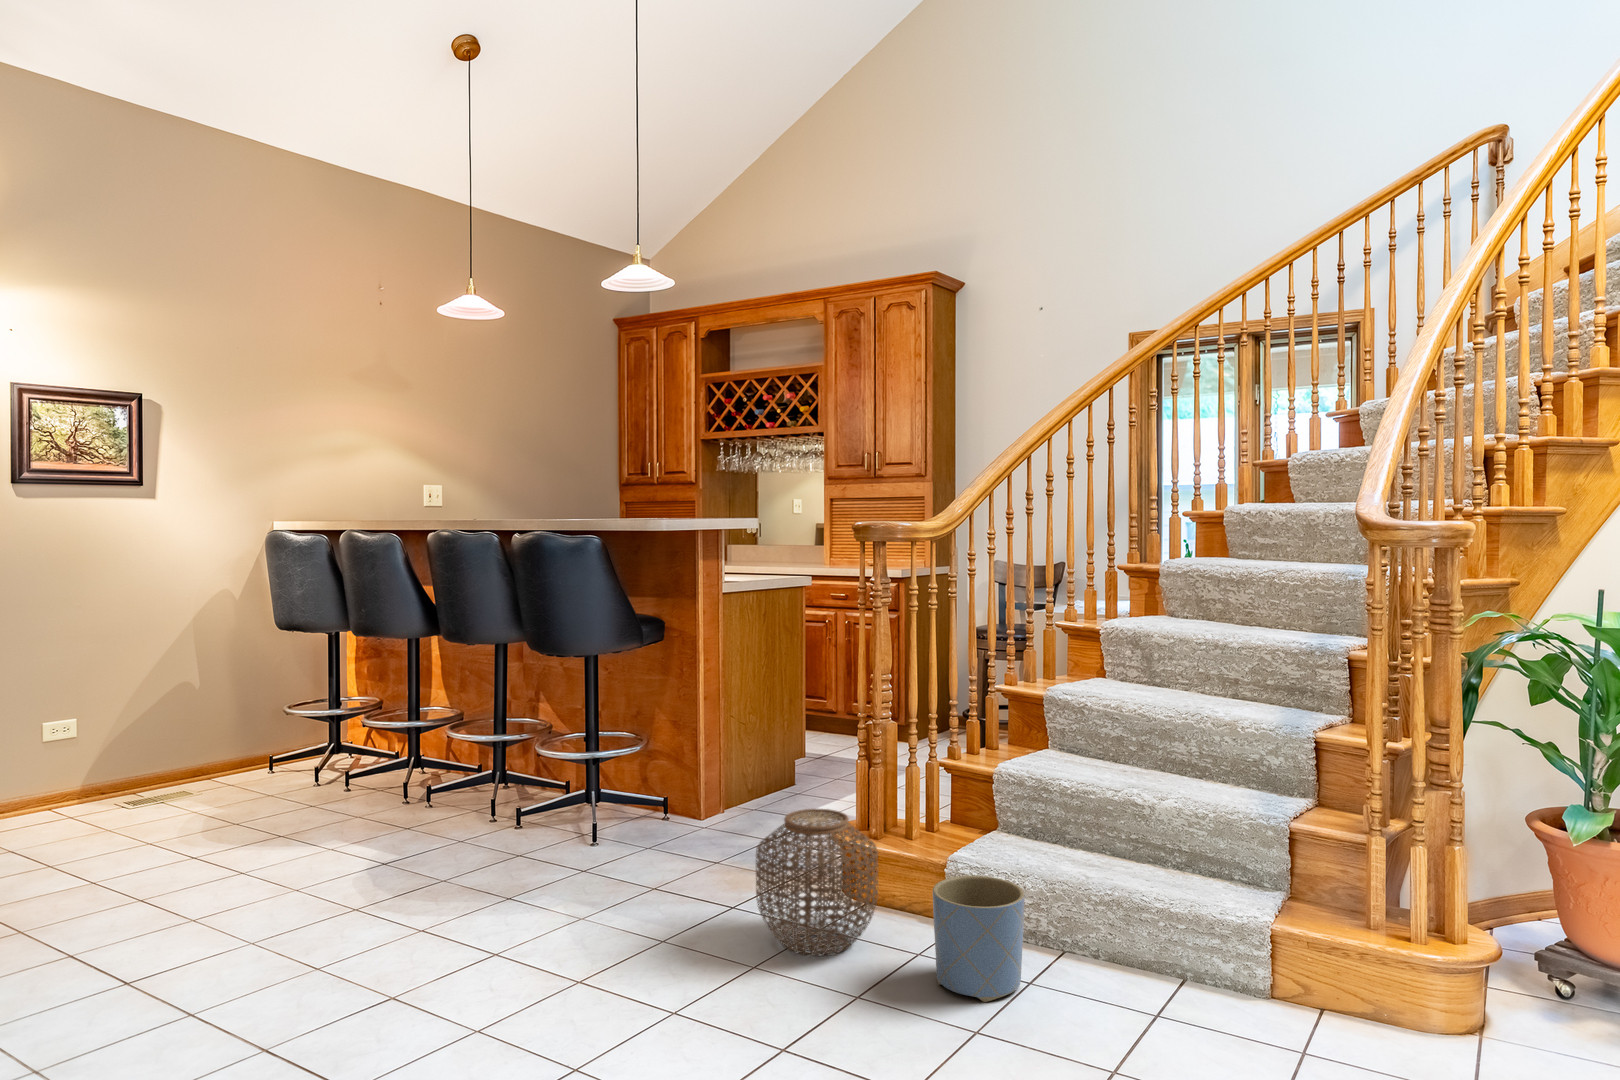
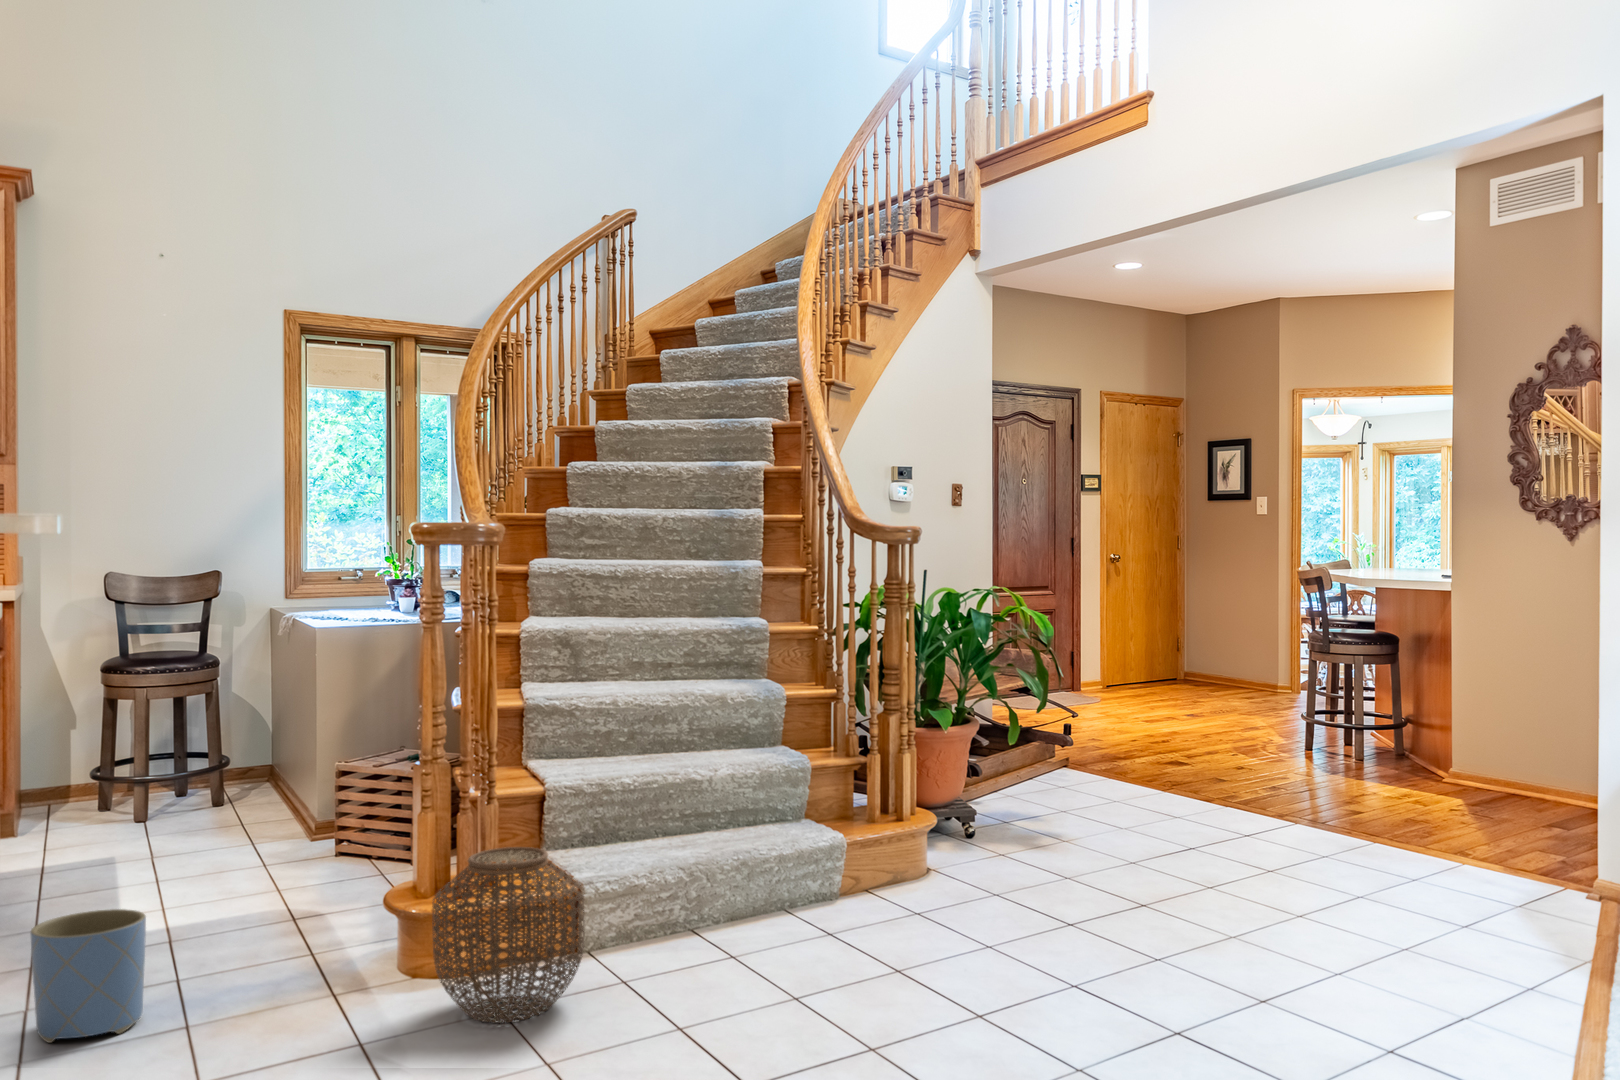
planter: present [933,876,1025,1002] -> present [30,909,146,1043]

